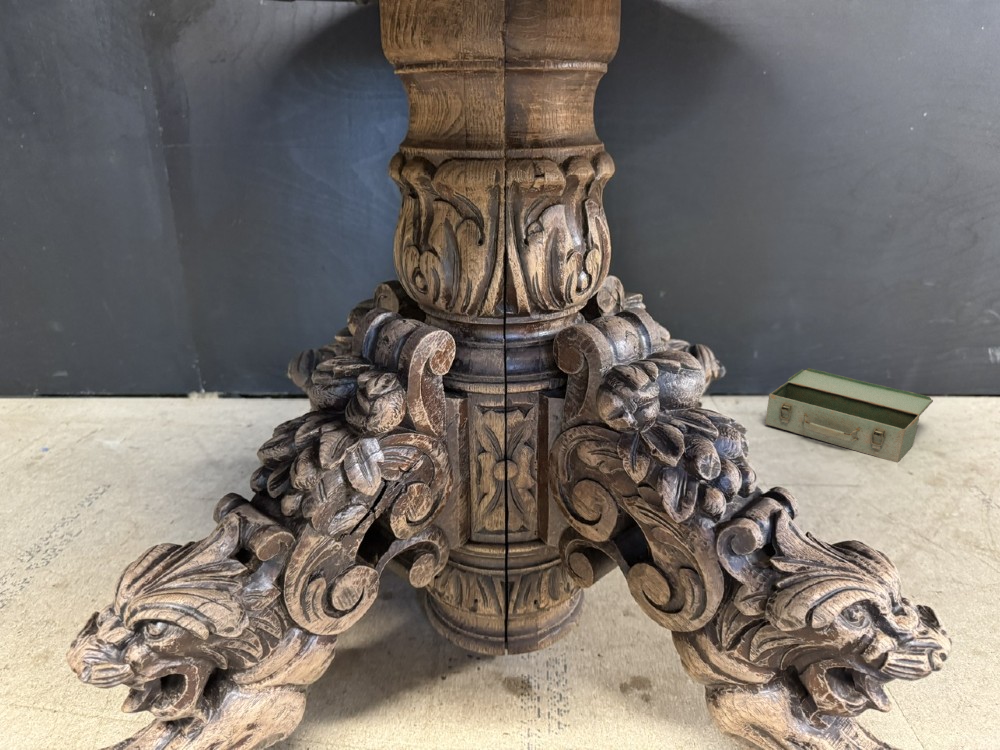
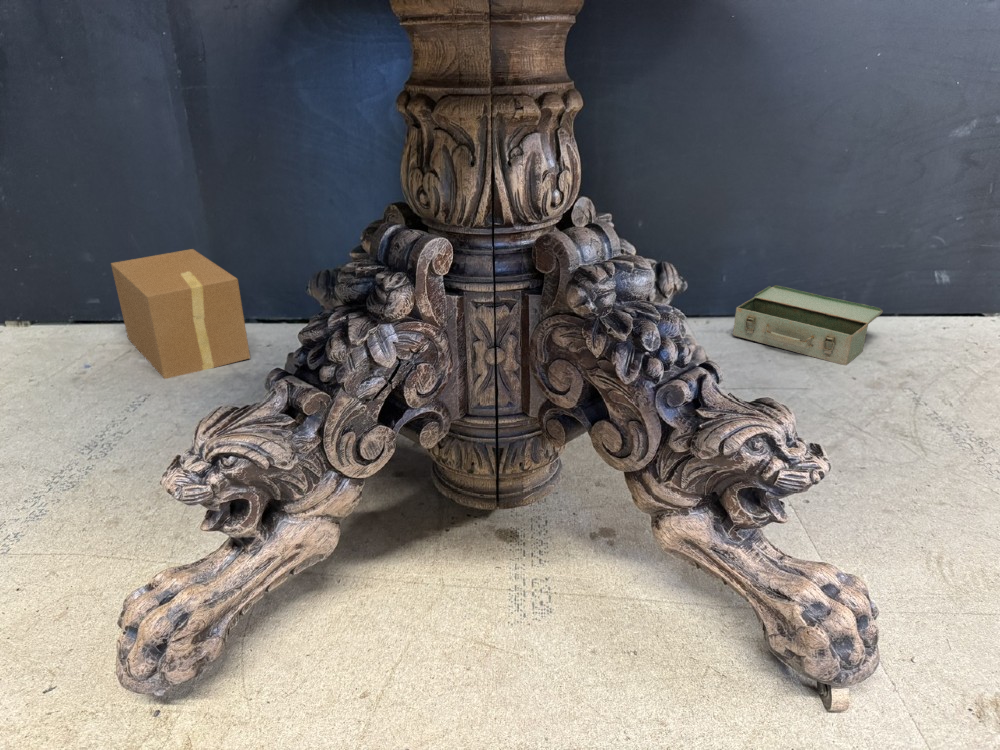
cardboard box: none [83,324,231,473] -> present [111,249,250,379]

